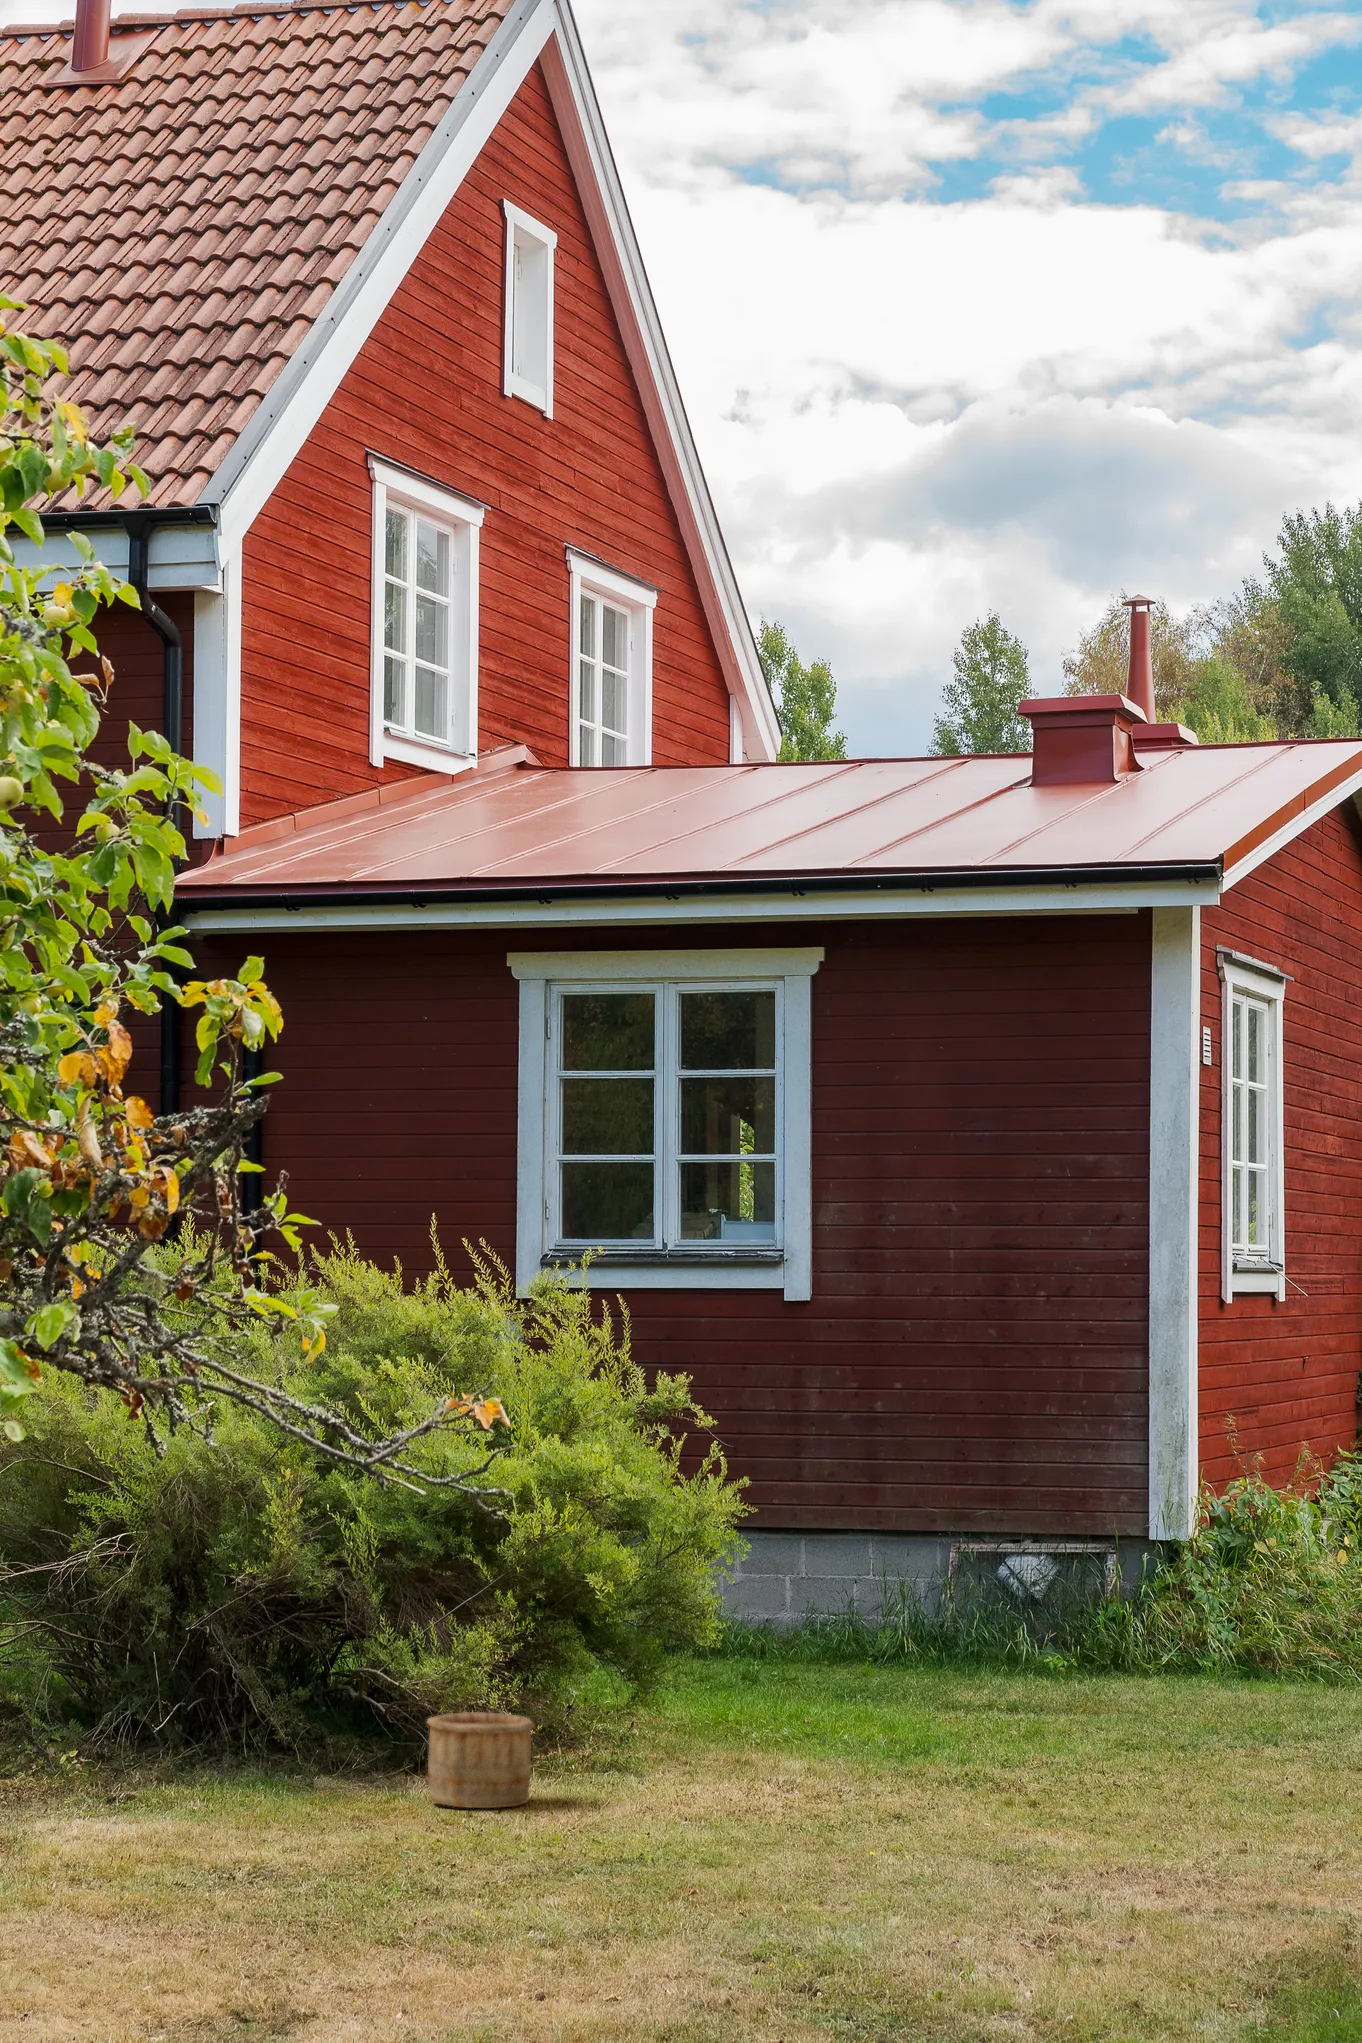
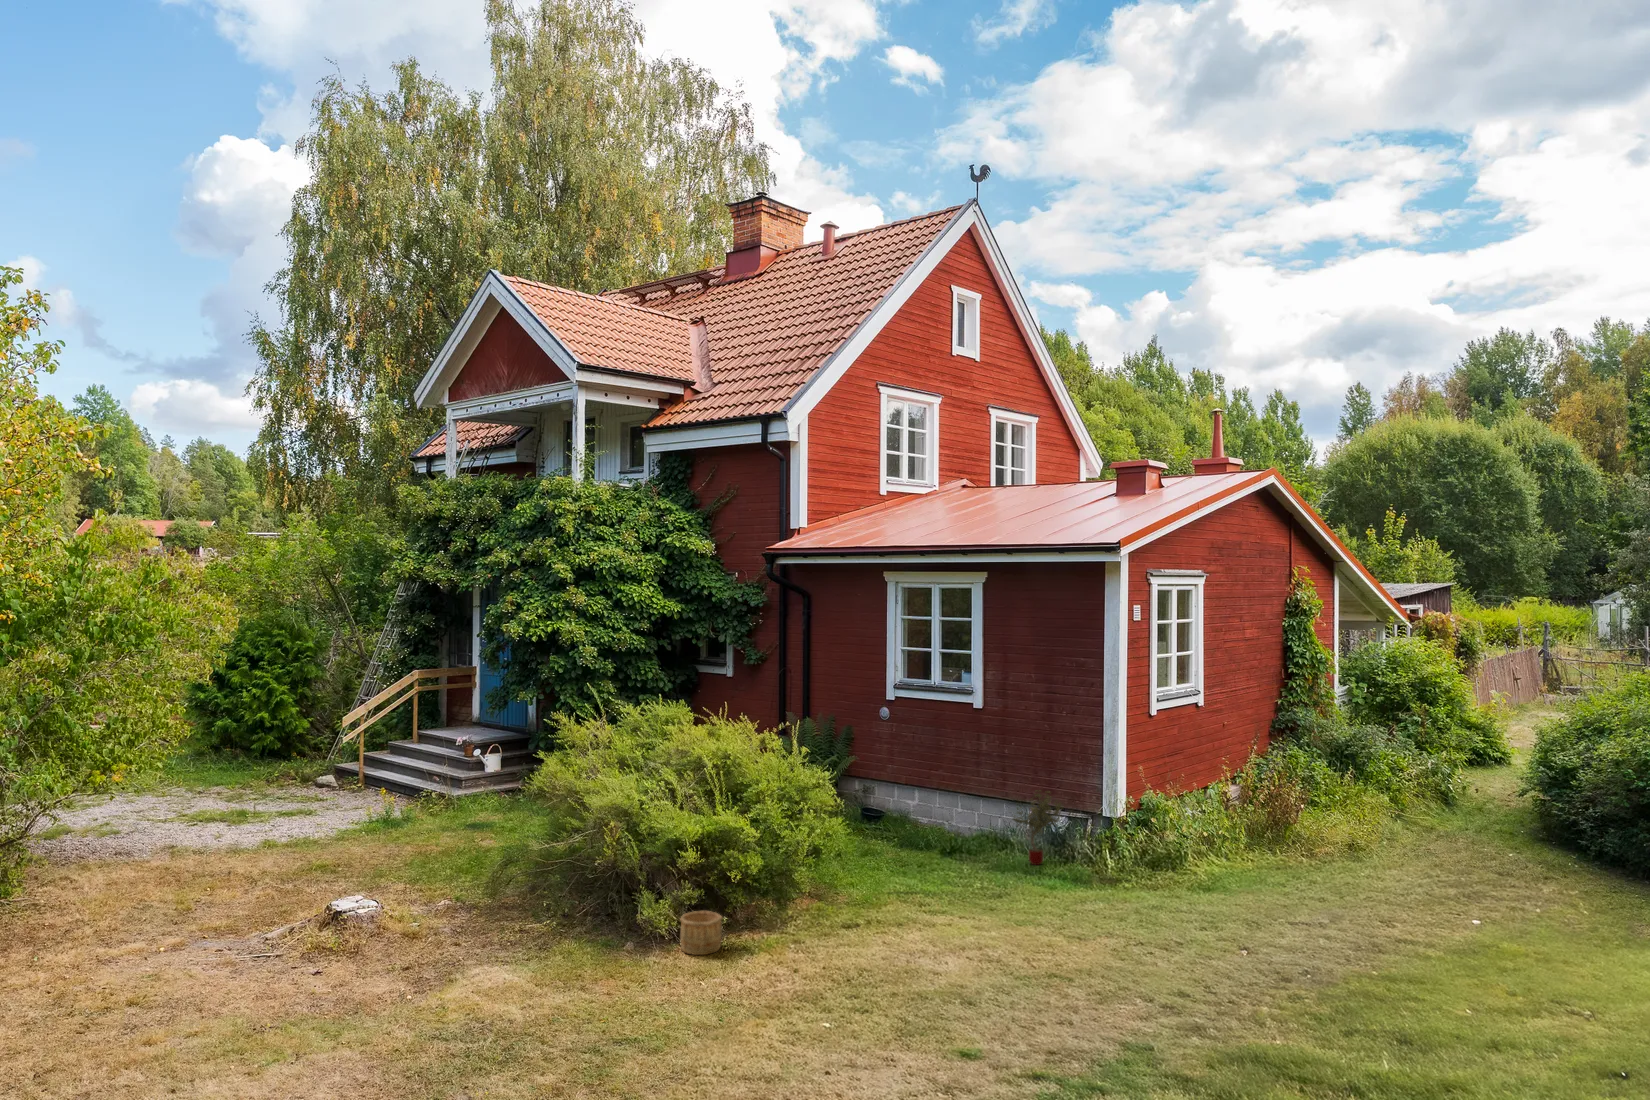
potted tree: none [916,1488,1064,1682] -> present [1013,790,1061,865]

